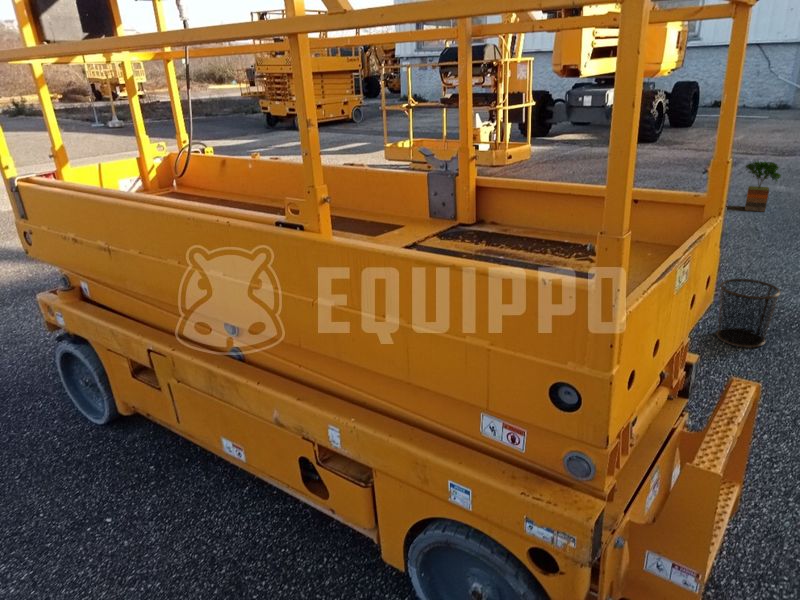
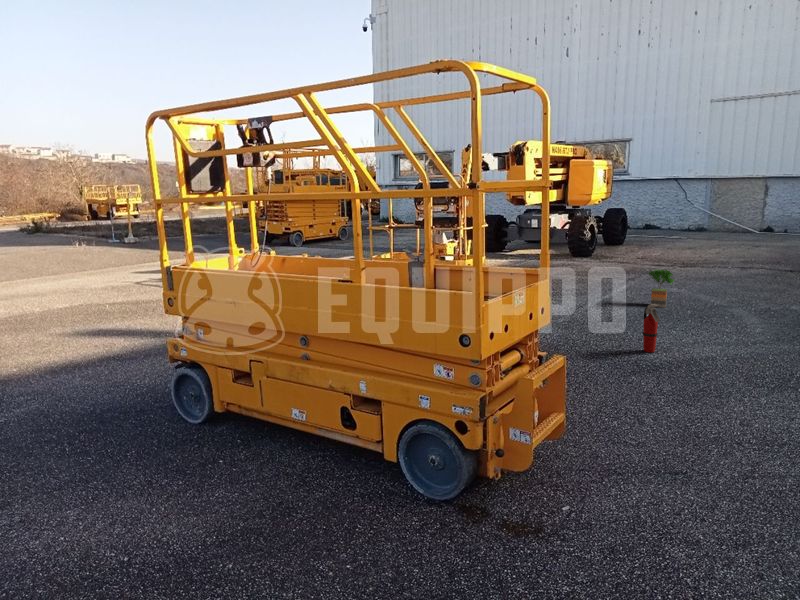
fire extinguisher: none [750,214,786,279] -> present [643,304,661,352]
waste bin: present [717,279,780,348] -> none [610,346,649,394]

